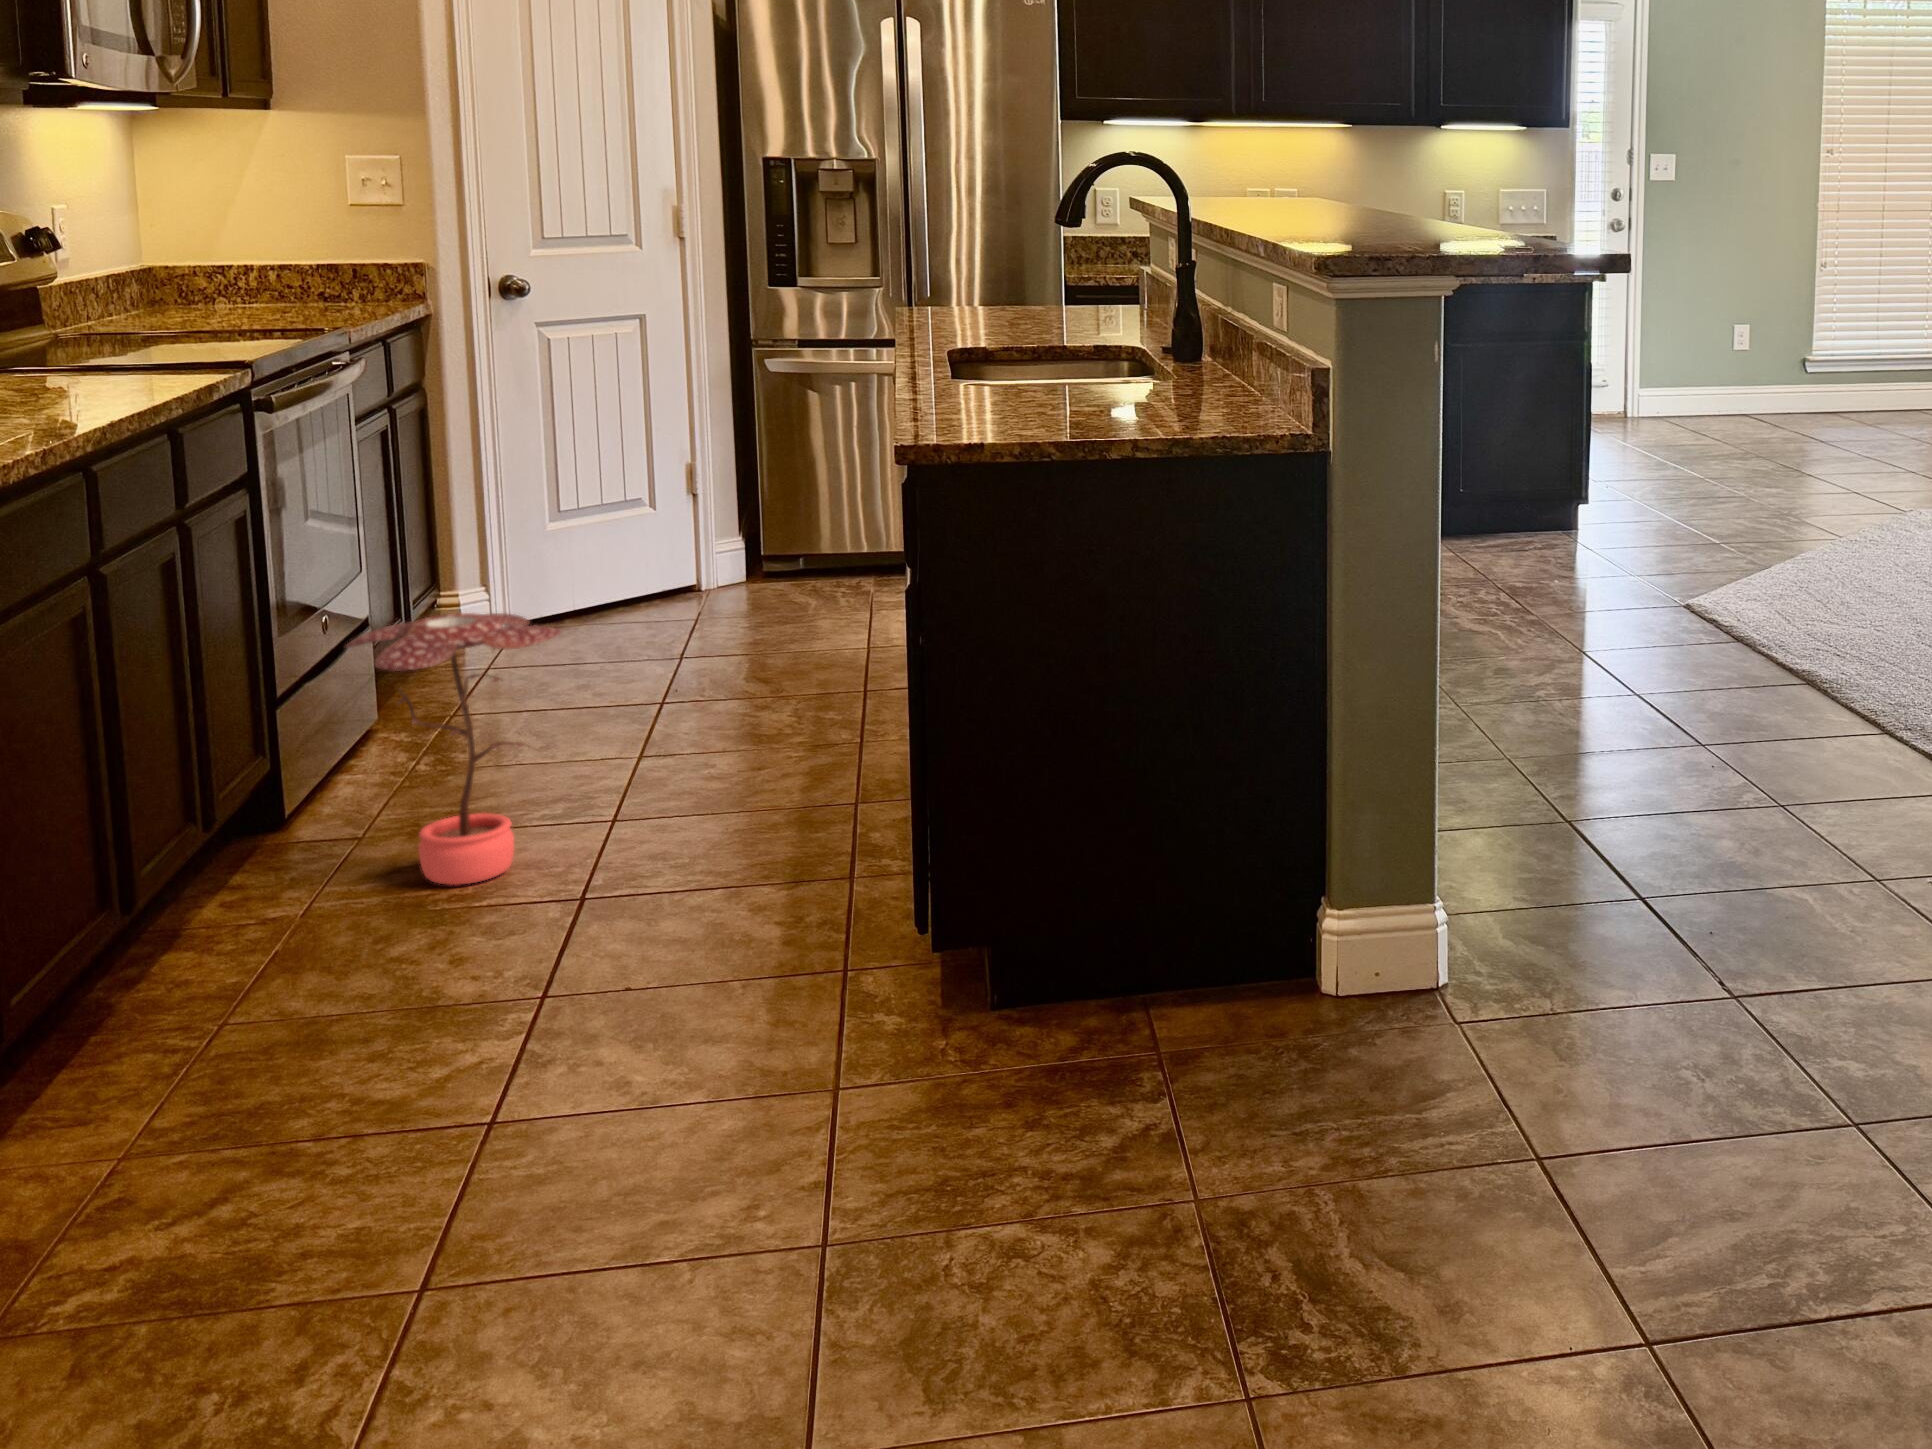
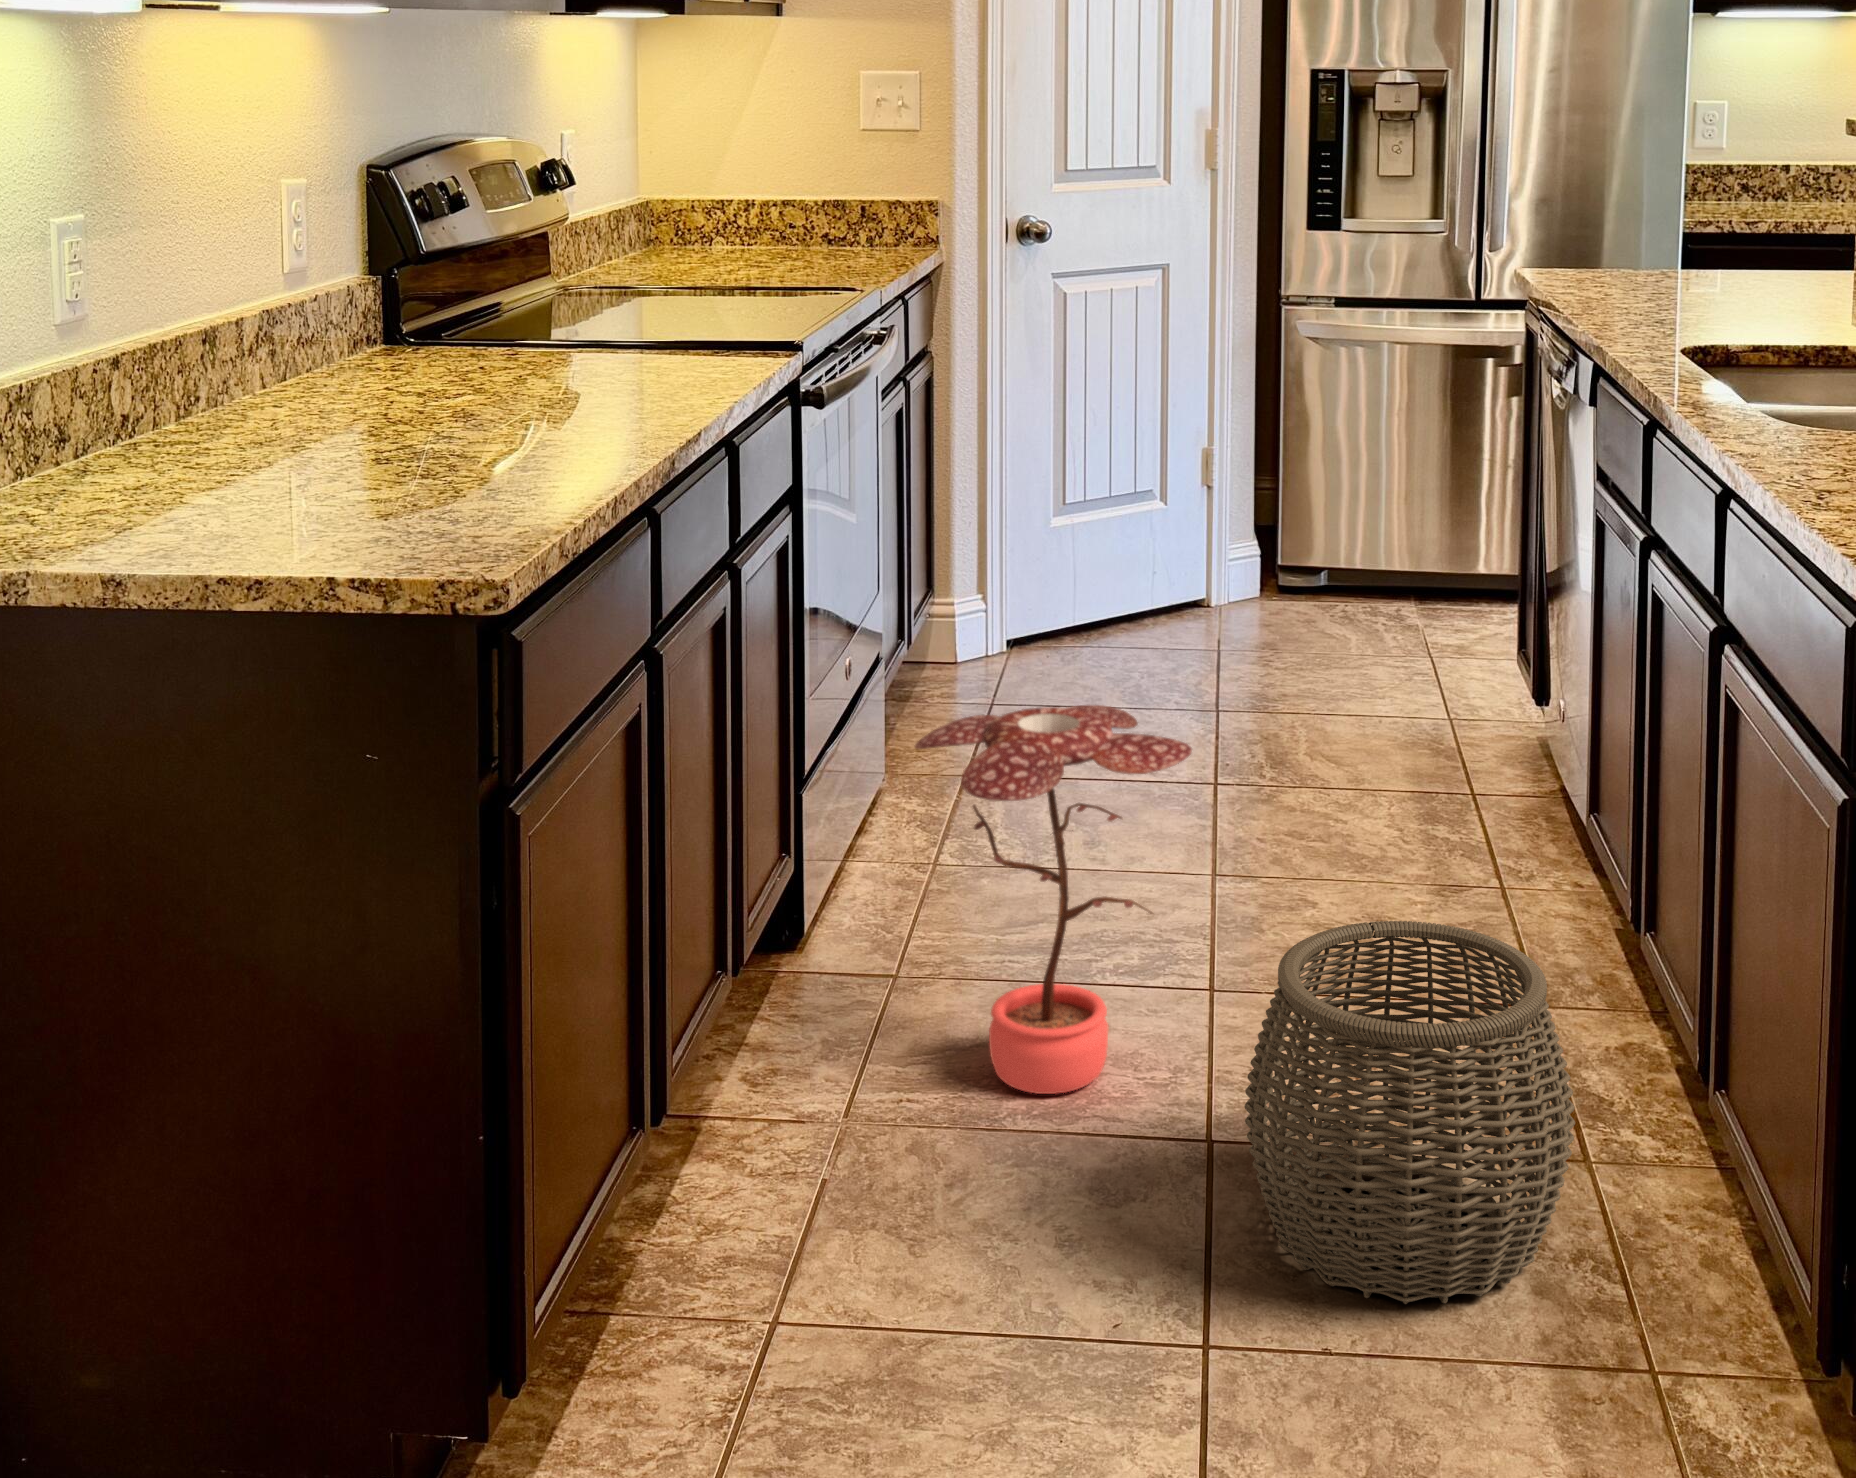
woven basket: none [583,726,814,958] -> present [1244,921,1575,1304]

